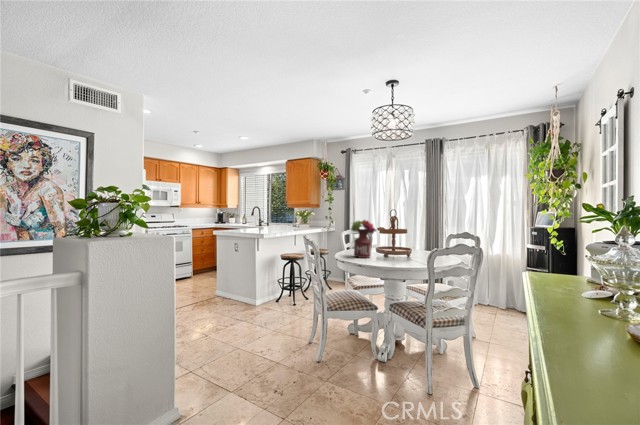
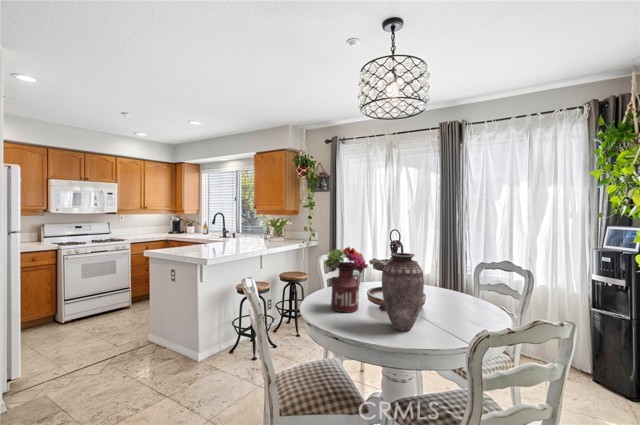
vase: none [385,221,409,264] -> present [382,253,424,331]

